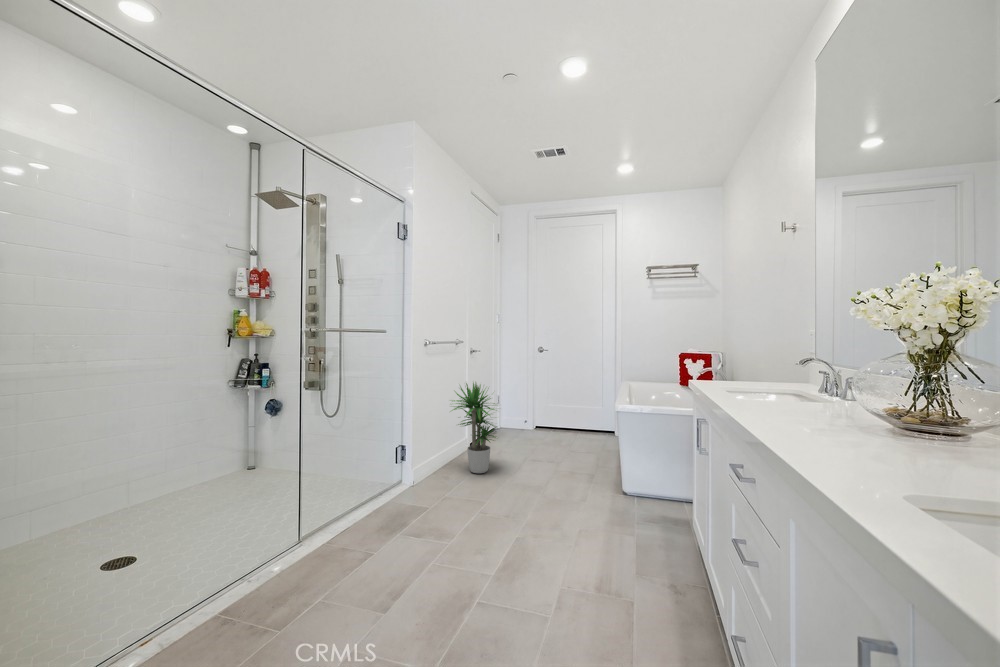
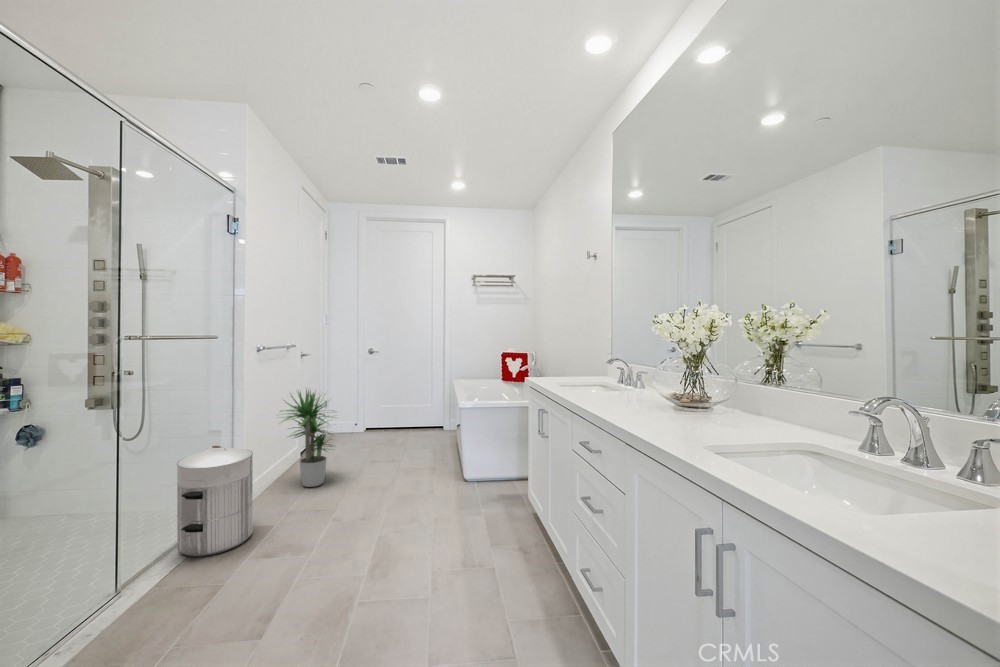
waste bin: none [366,426,422,518] -> present [177,446,253,557]

